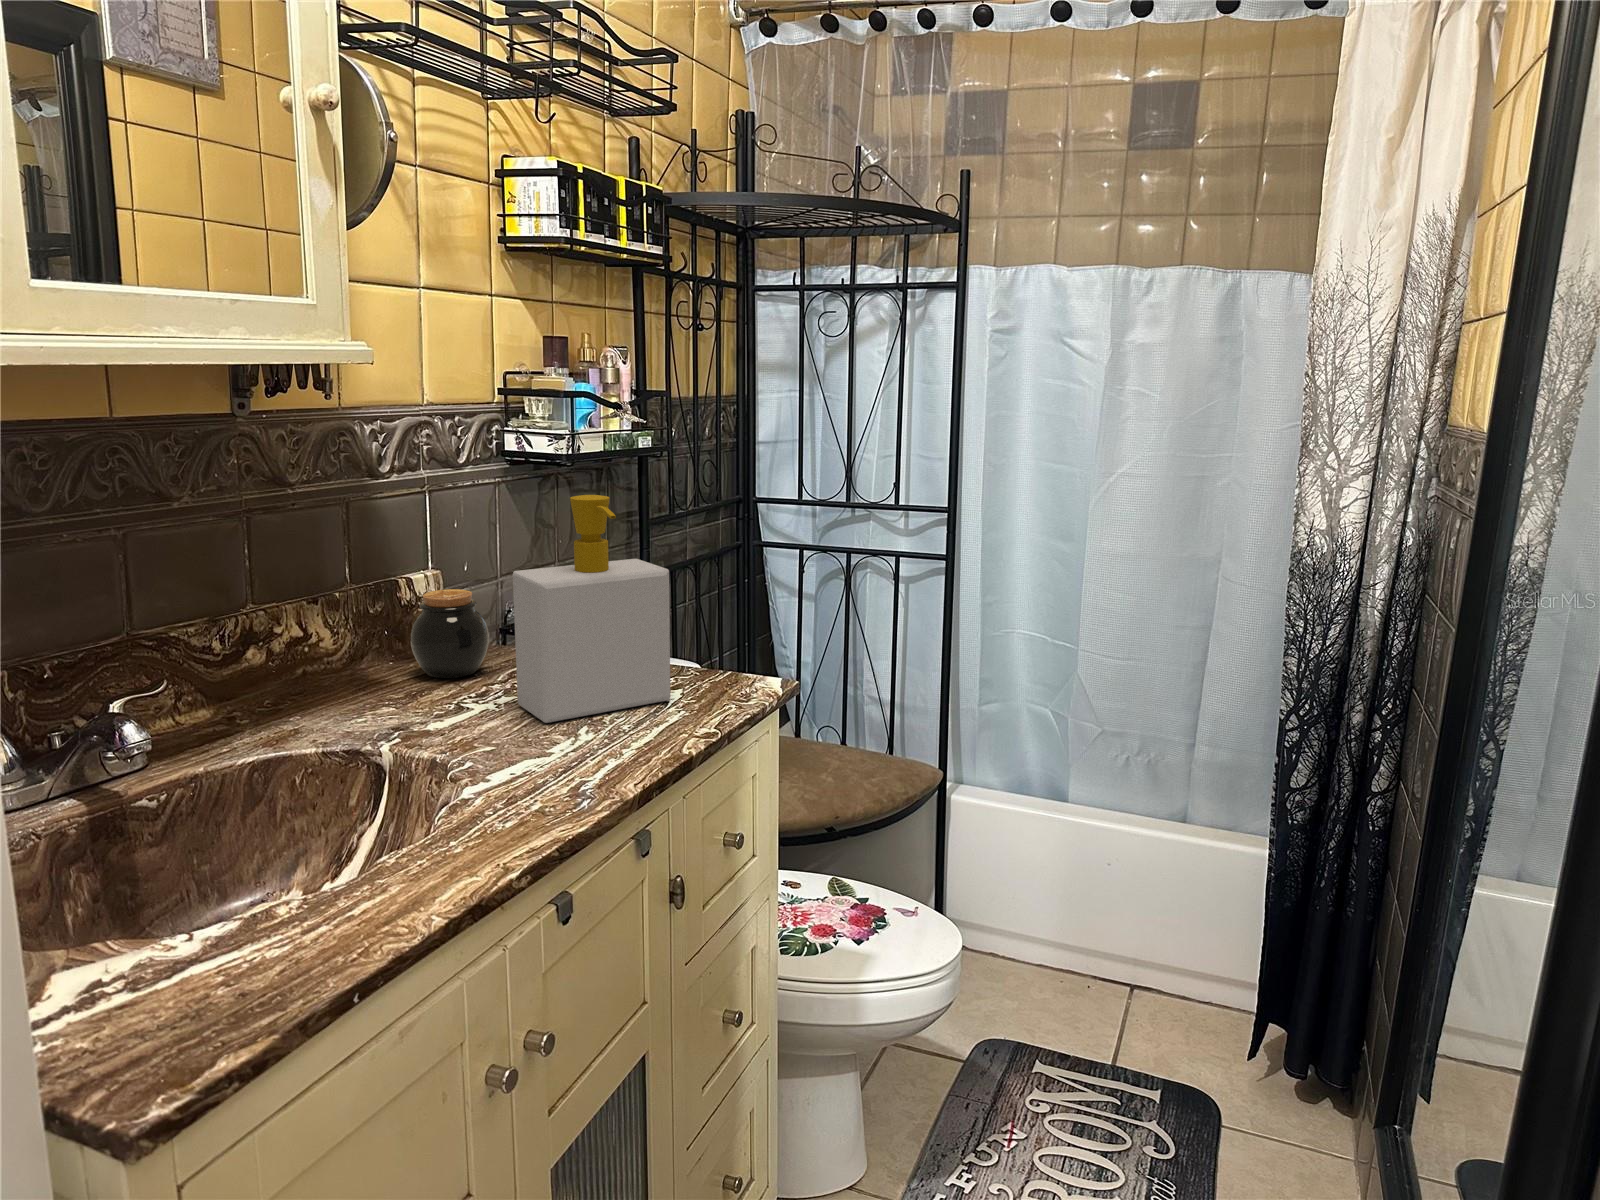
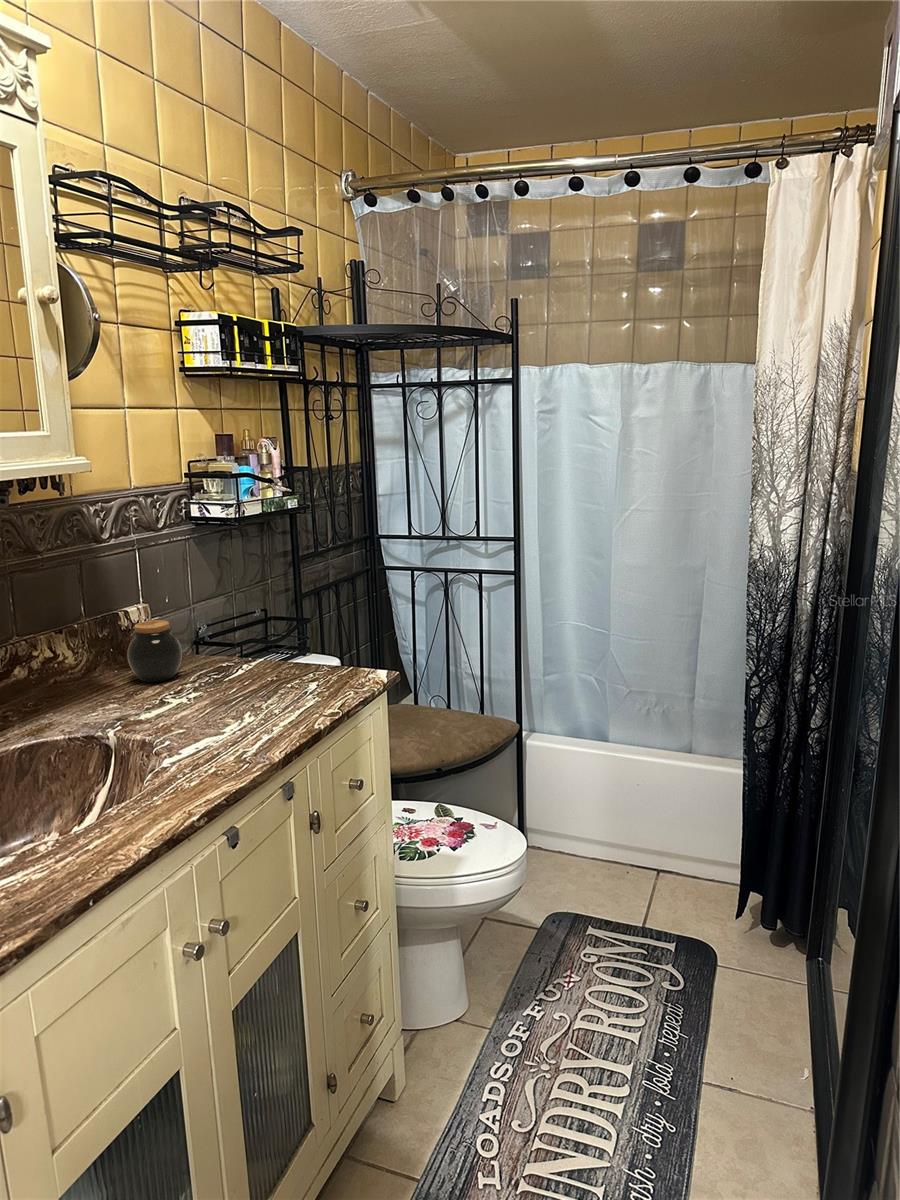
soap bottle: present [513,495,670,723] -> none [194,555,307,712]

